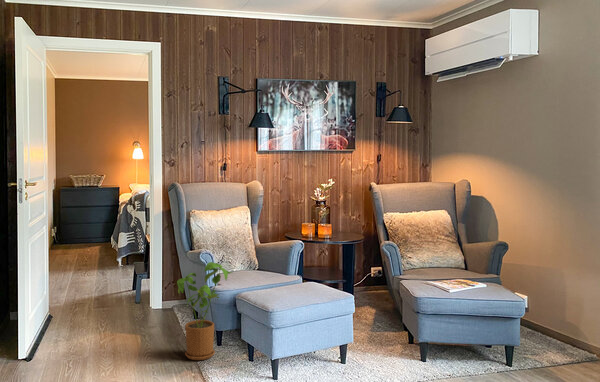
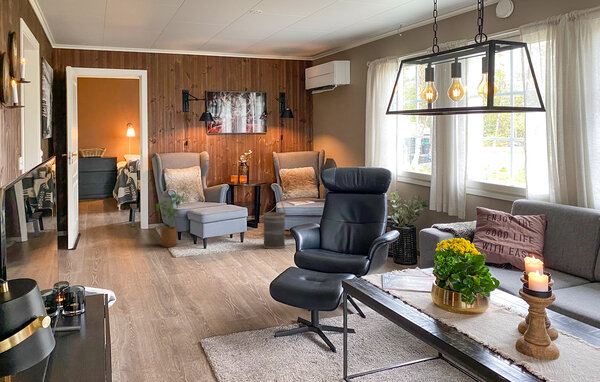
basket: none [372,274,418,371] -> present [262,199,286,249]

